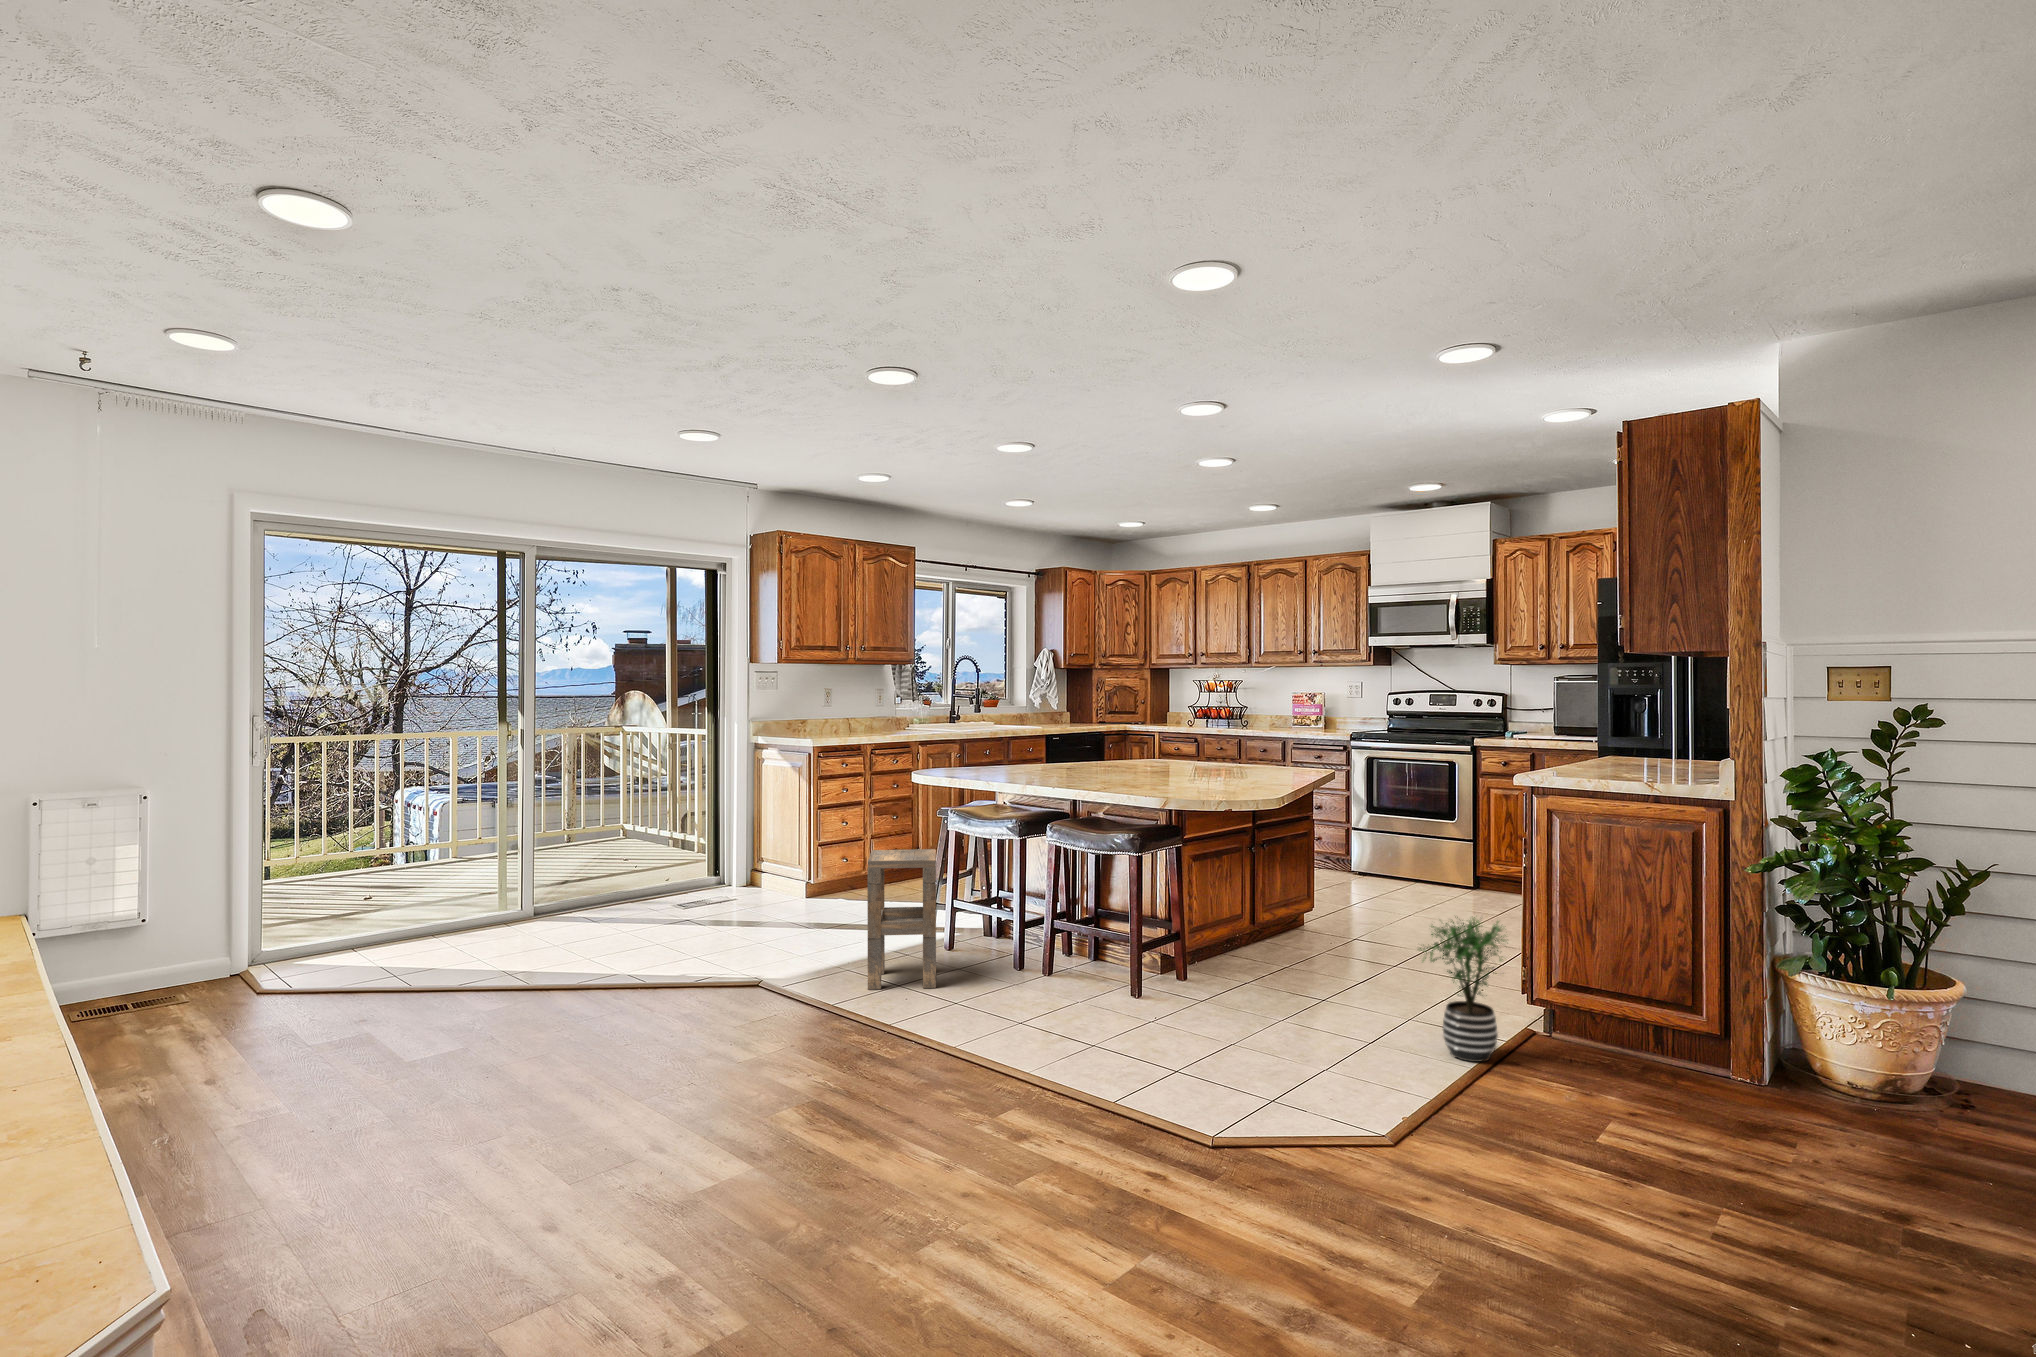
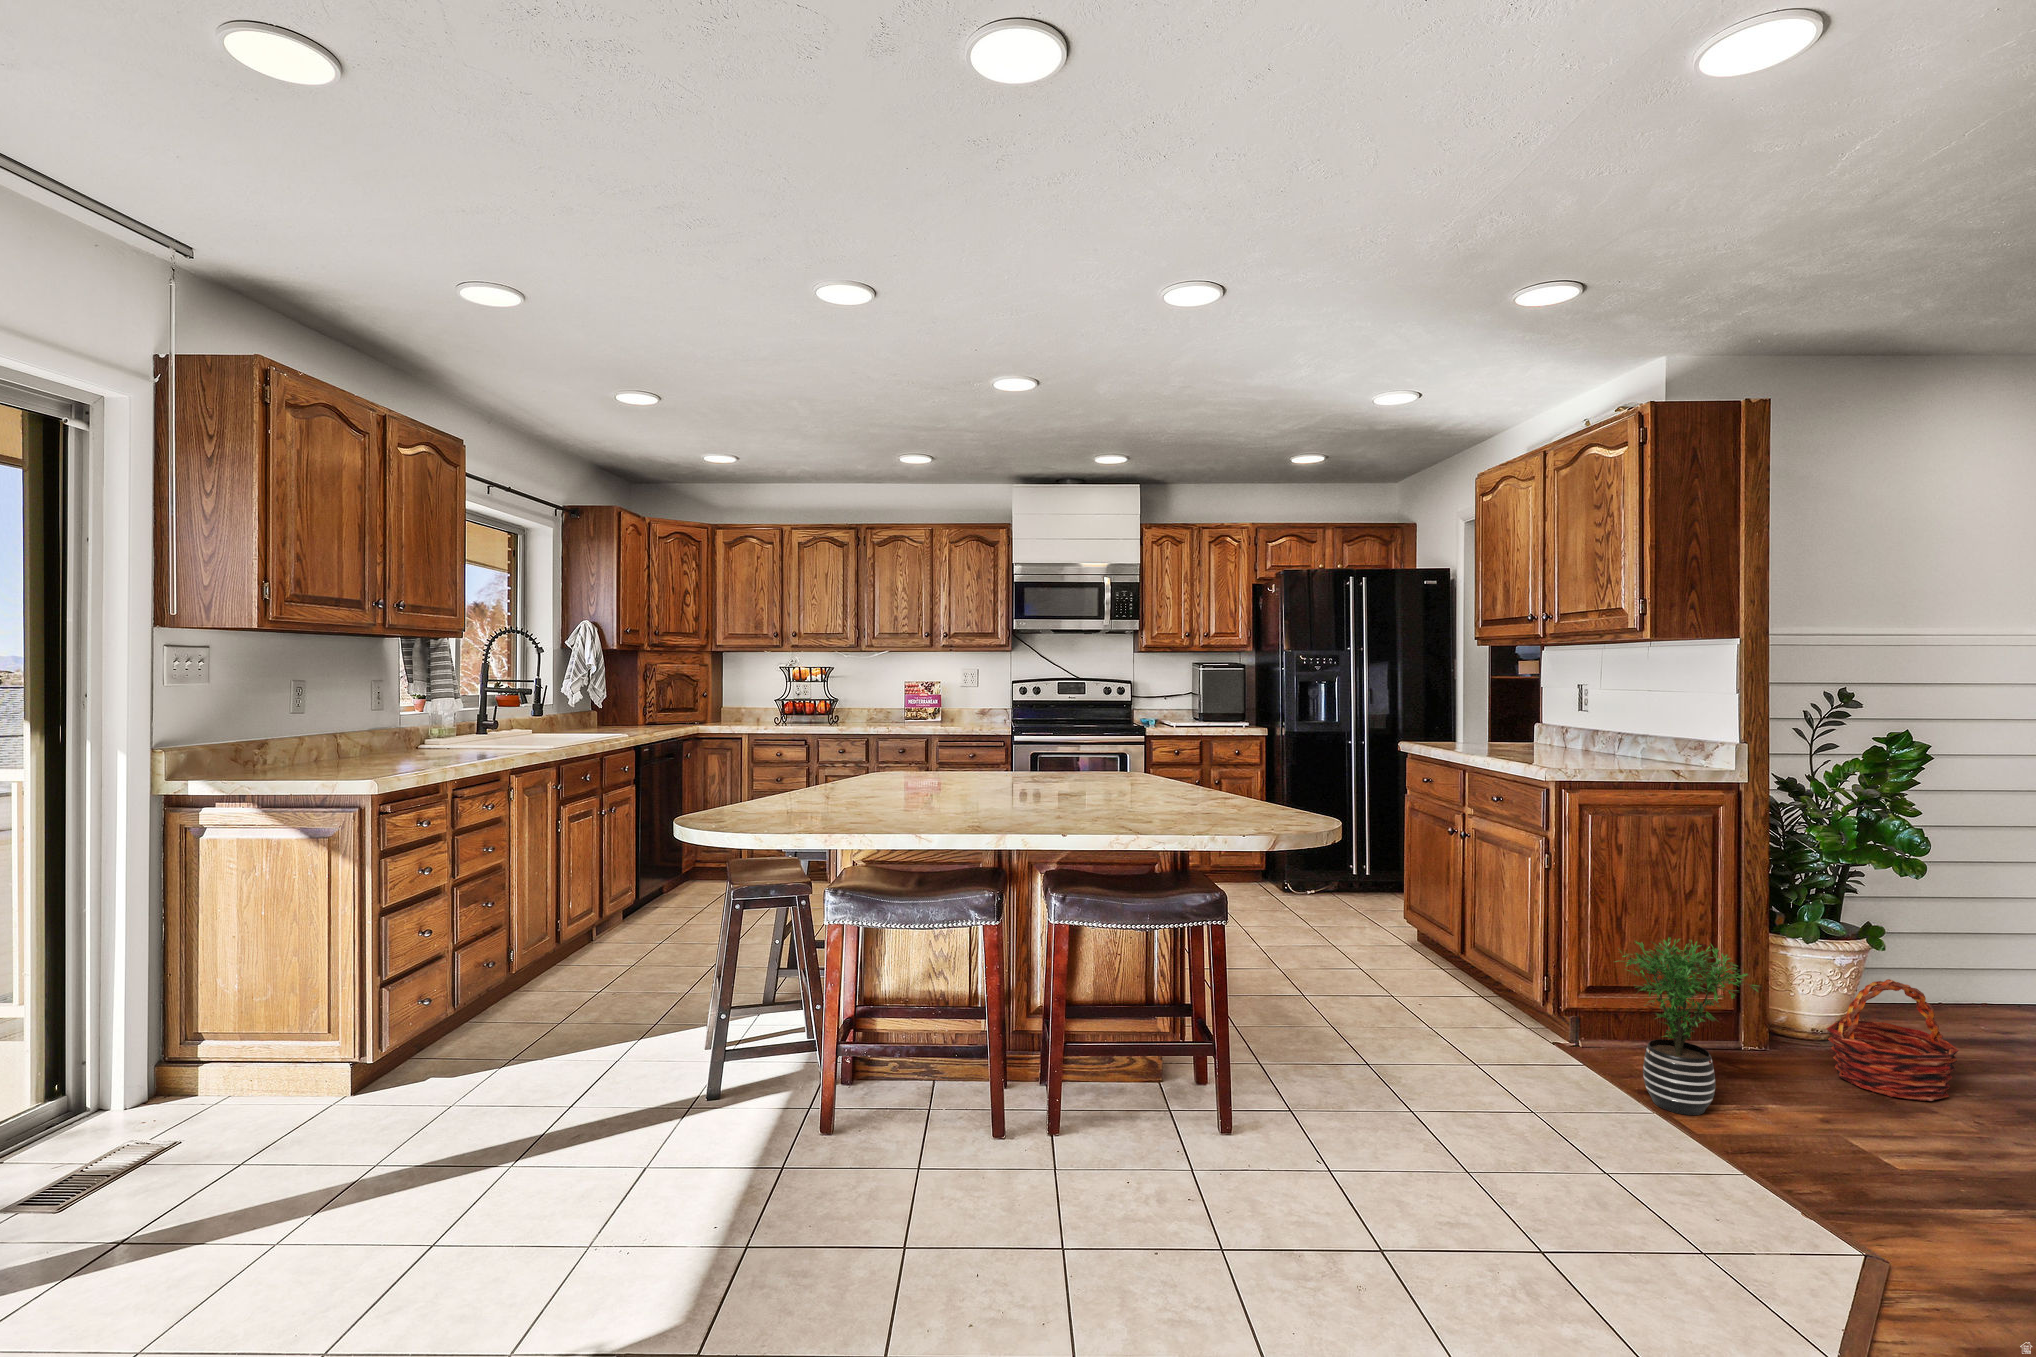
side table: present [867,849,936,990] -> none [829,974,1011,1301]
basket: none [1676,996,1797,1116] -> present [1827,979,1959,1102]

